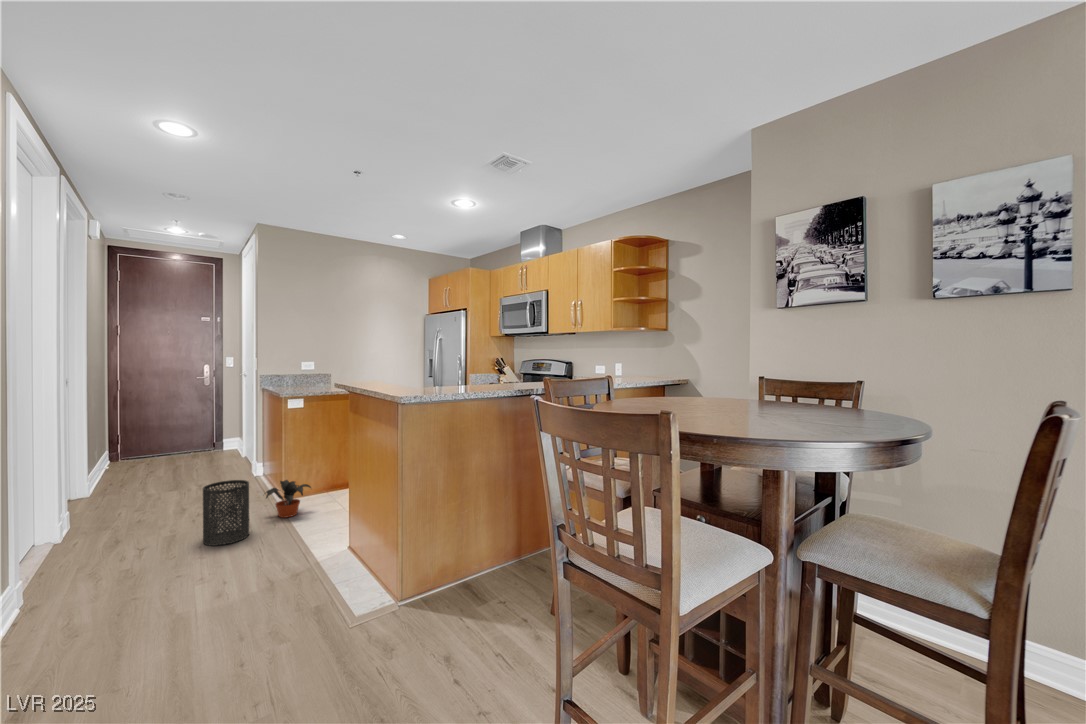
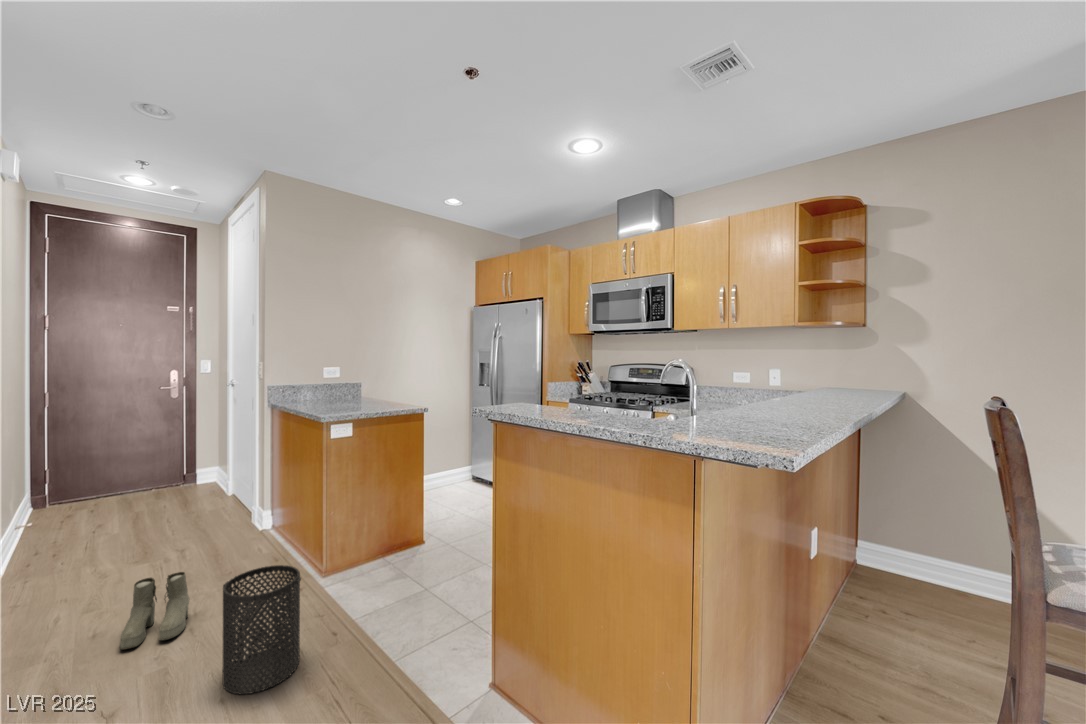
potted plant: present [266,480,311,517] -> none [306,549,379,614]
boots: none [152,487,195,526] -> present [120,572,190,650]

